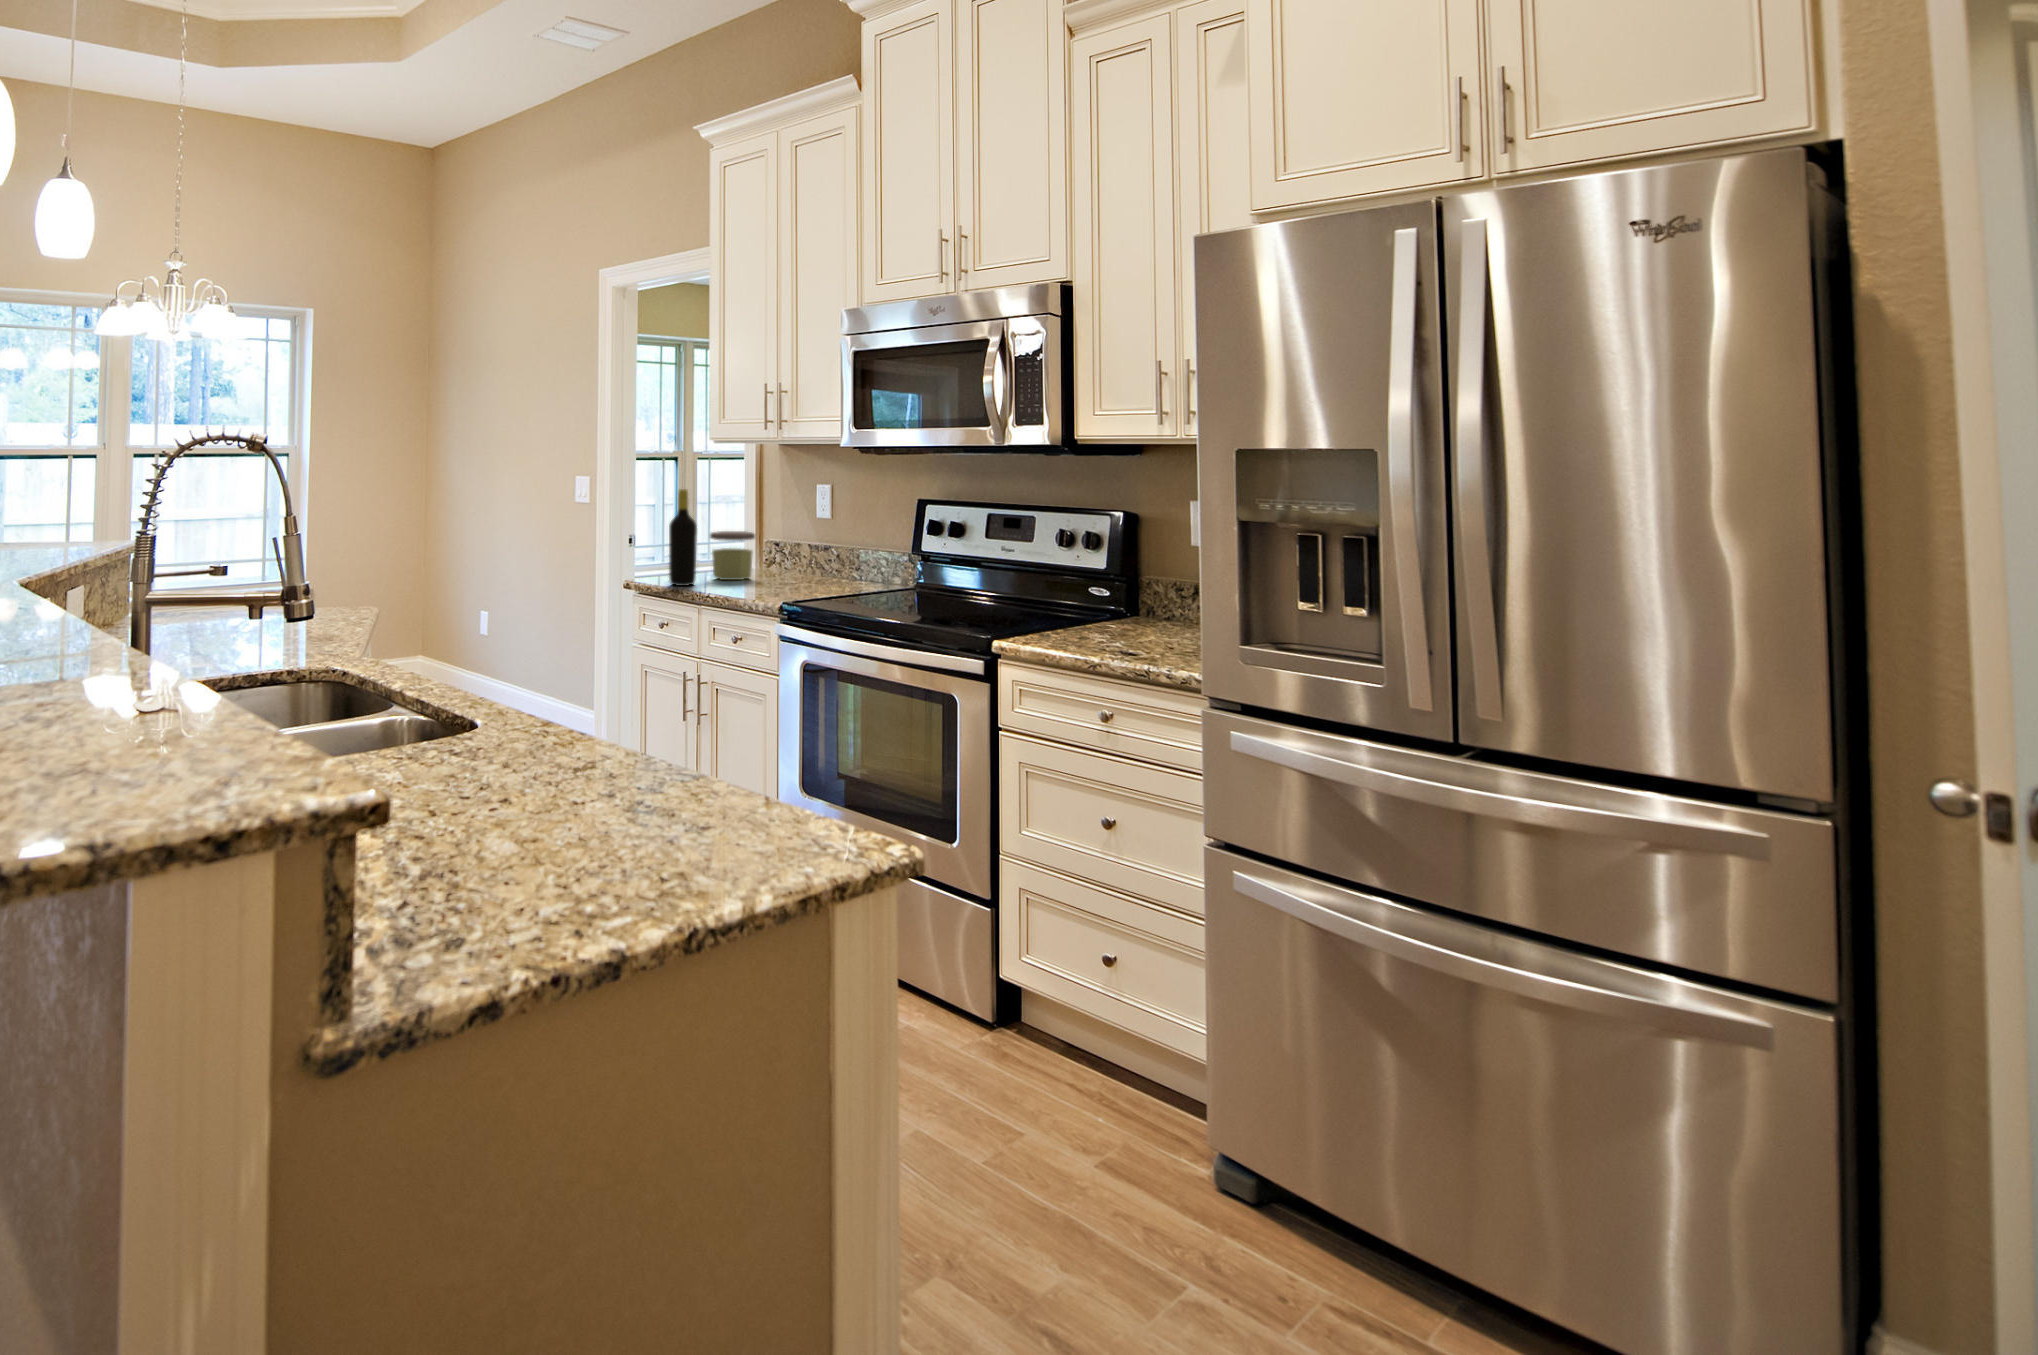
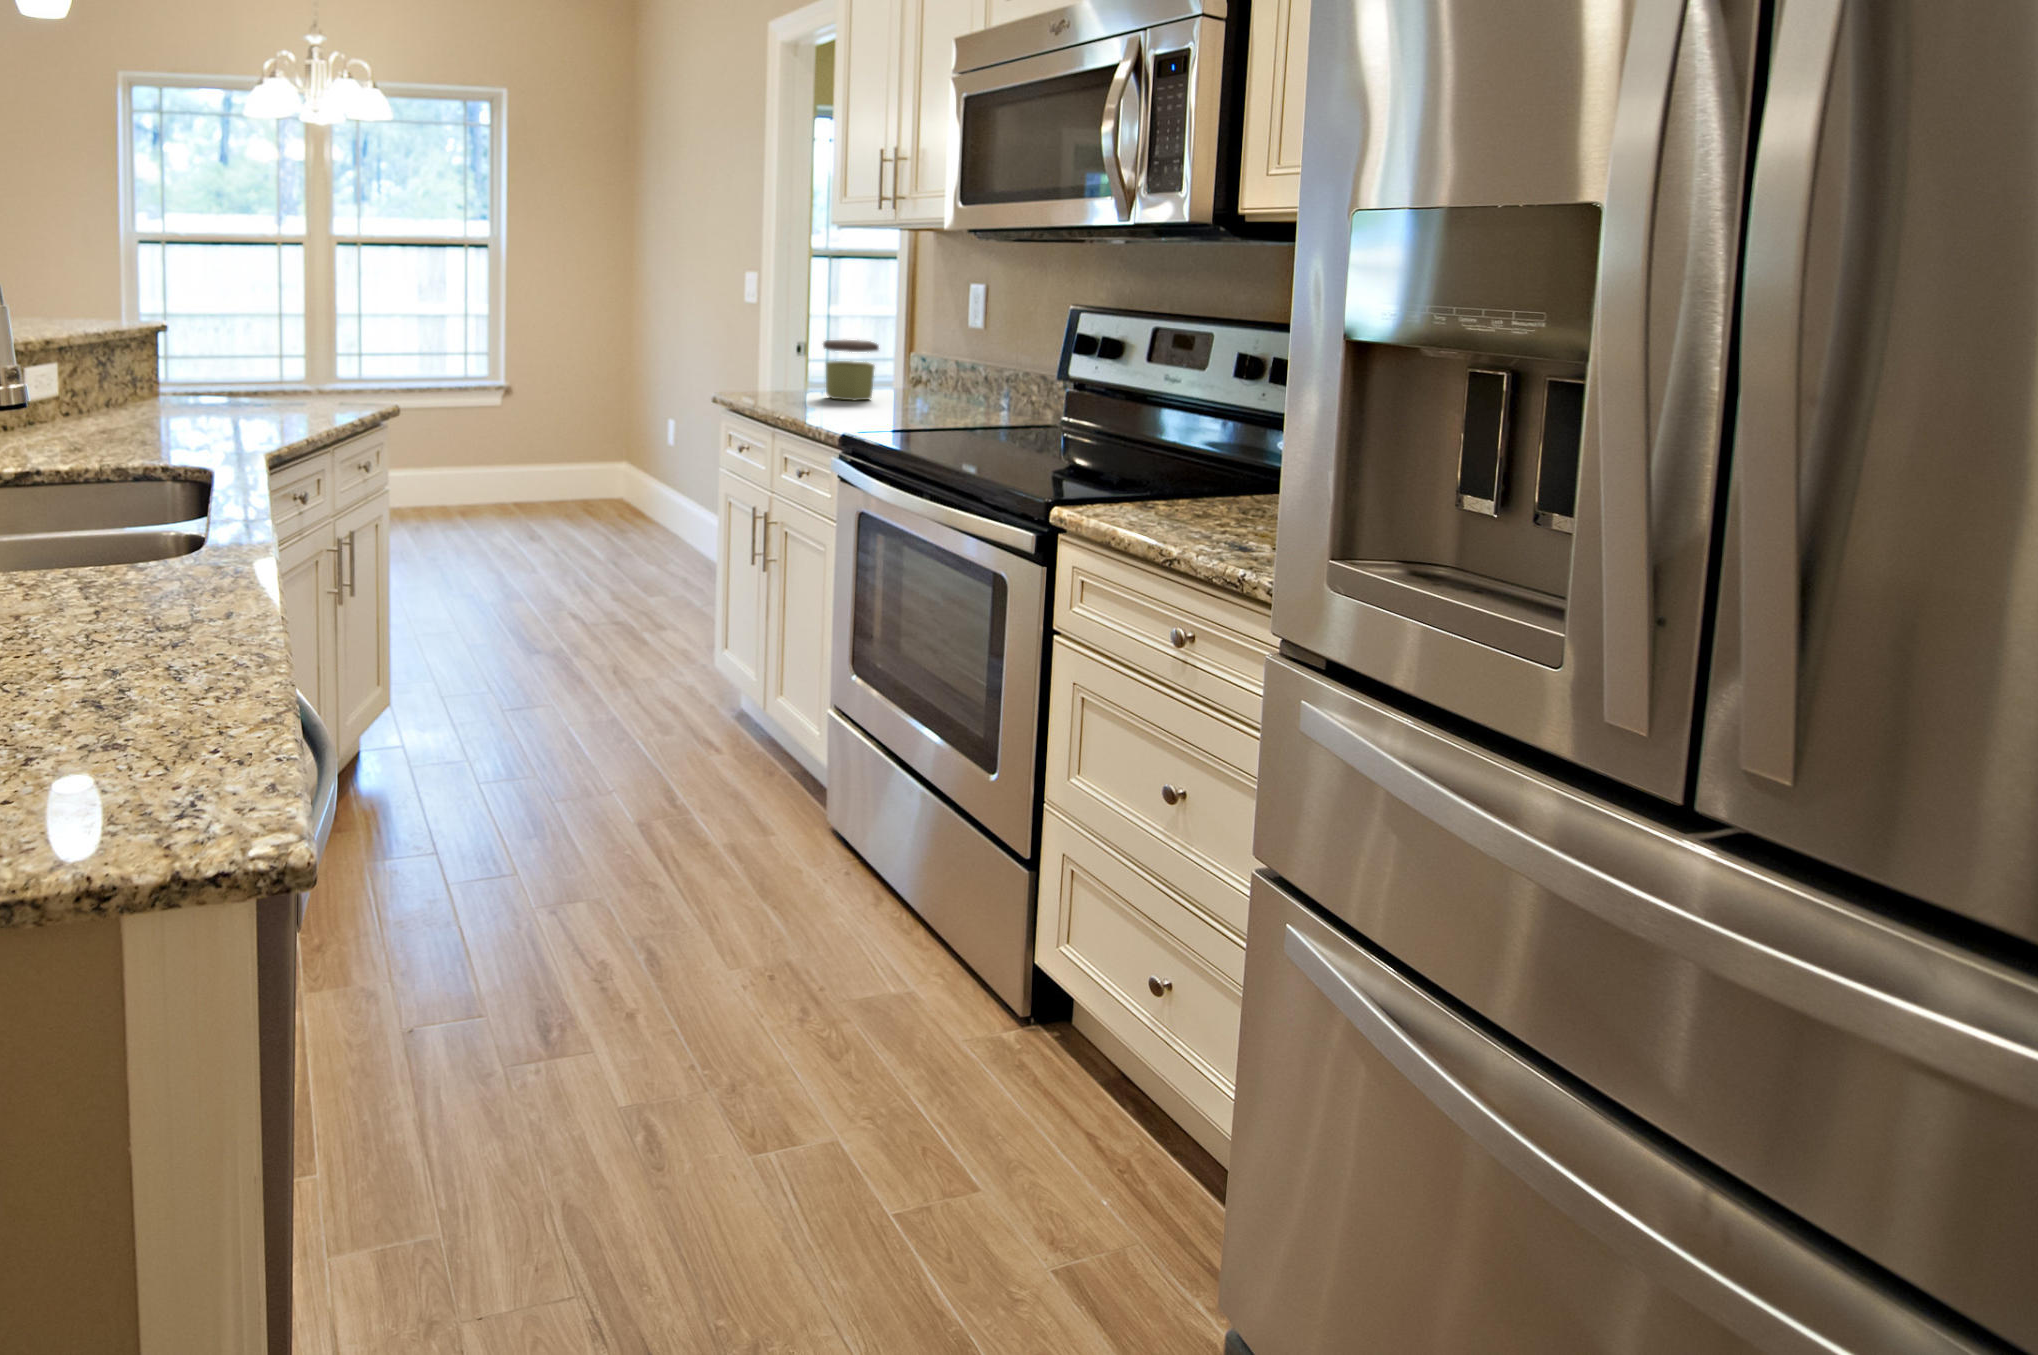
bottle: present [669,489,697,586] -> none [760,285,796,402]

